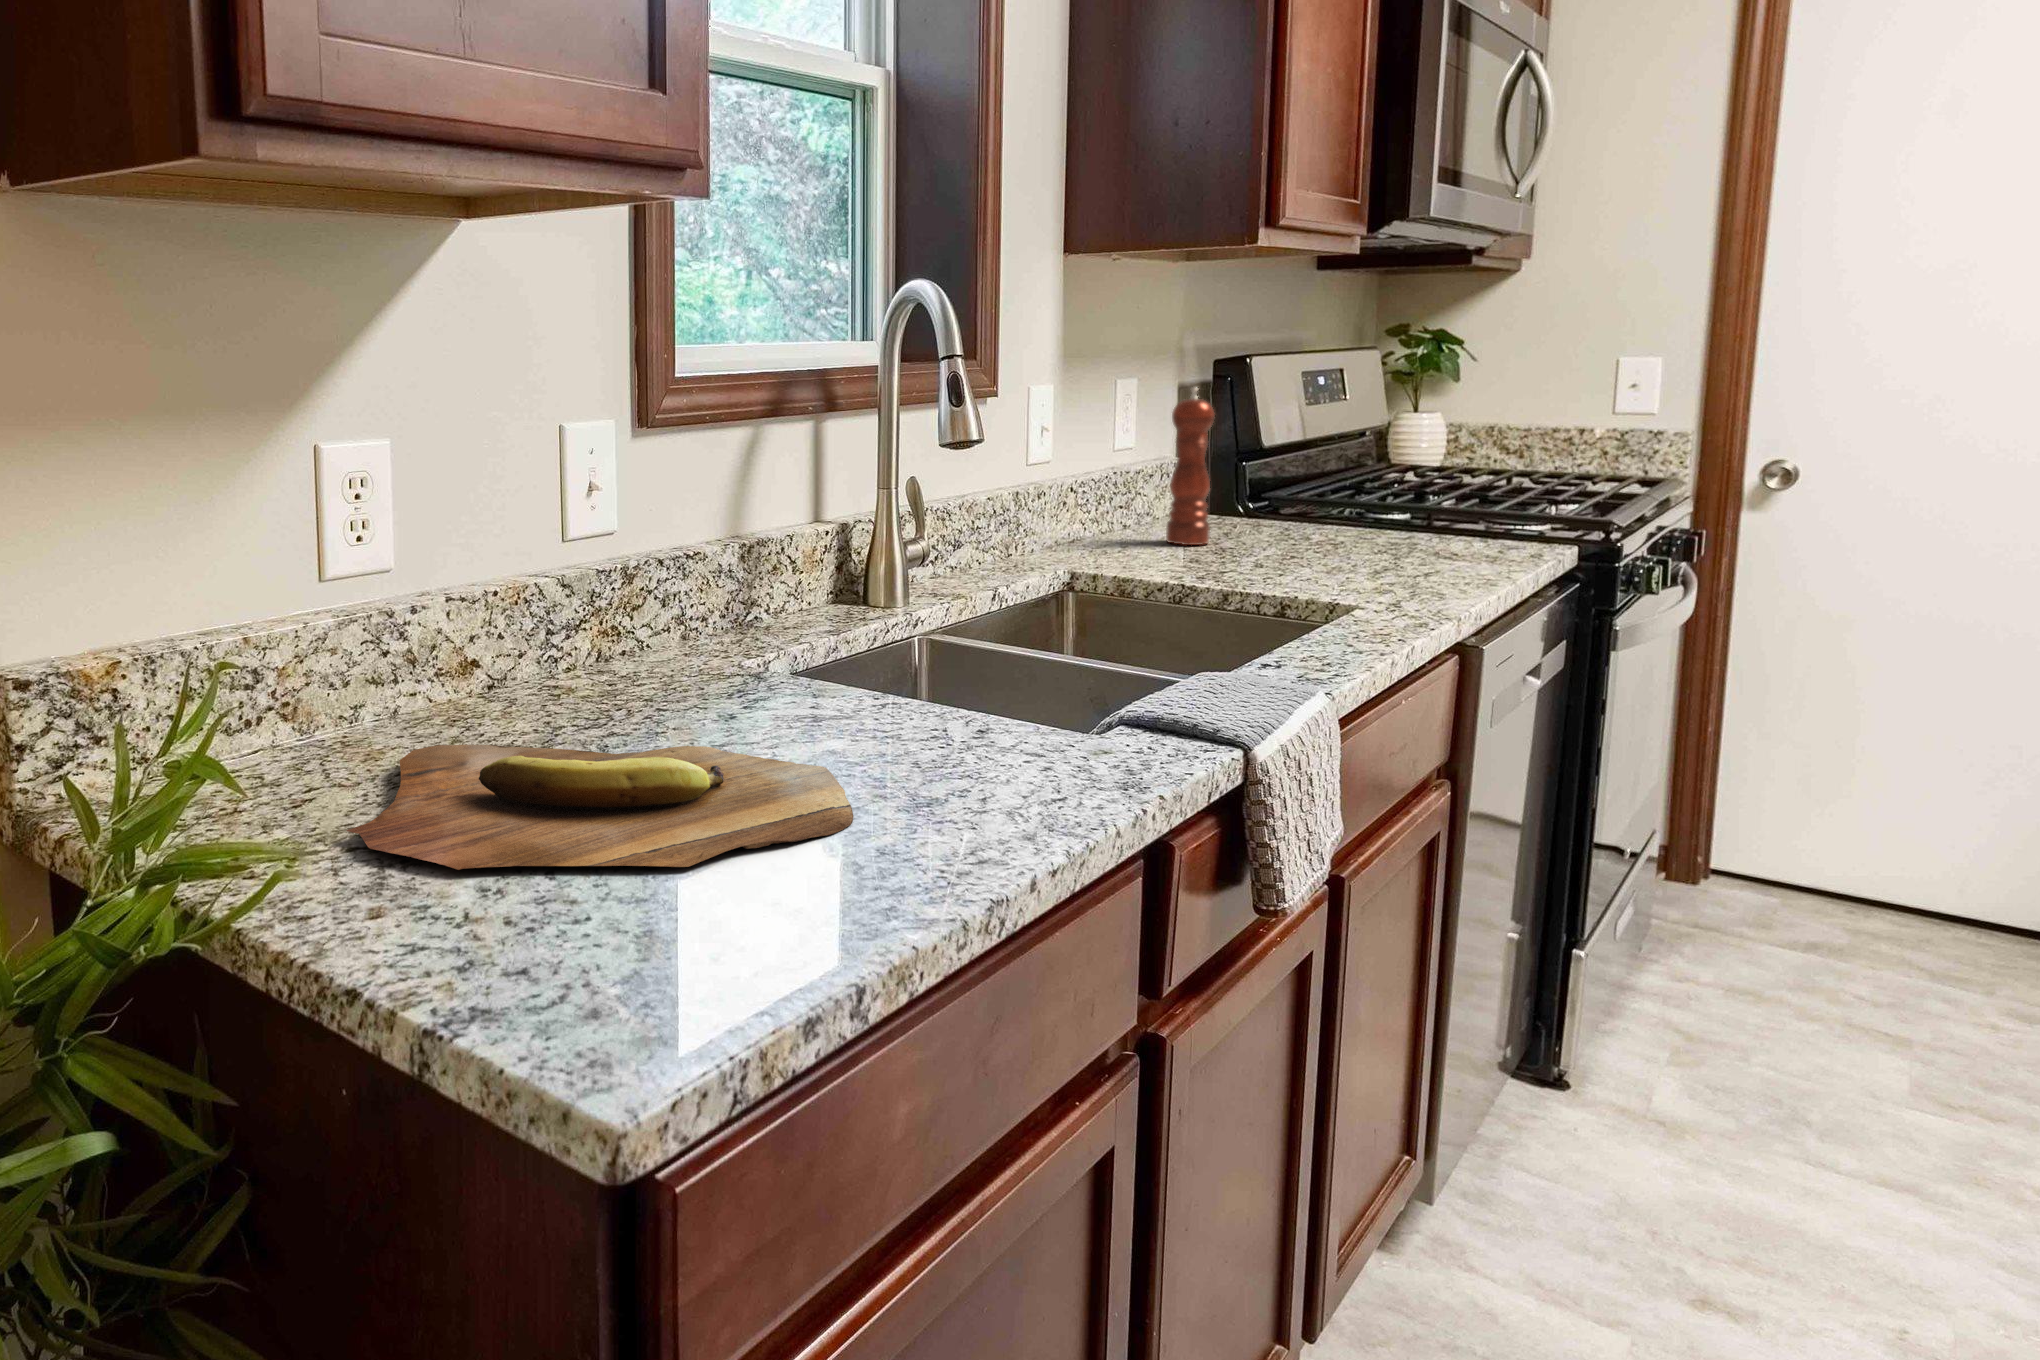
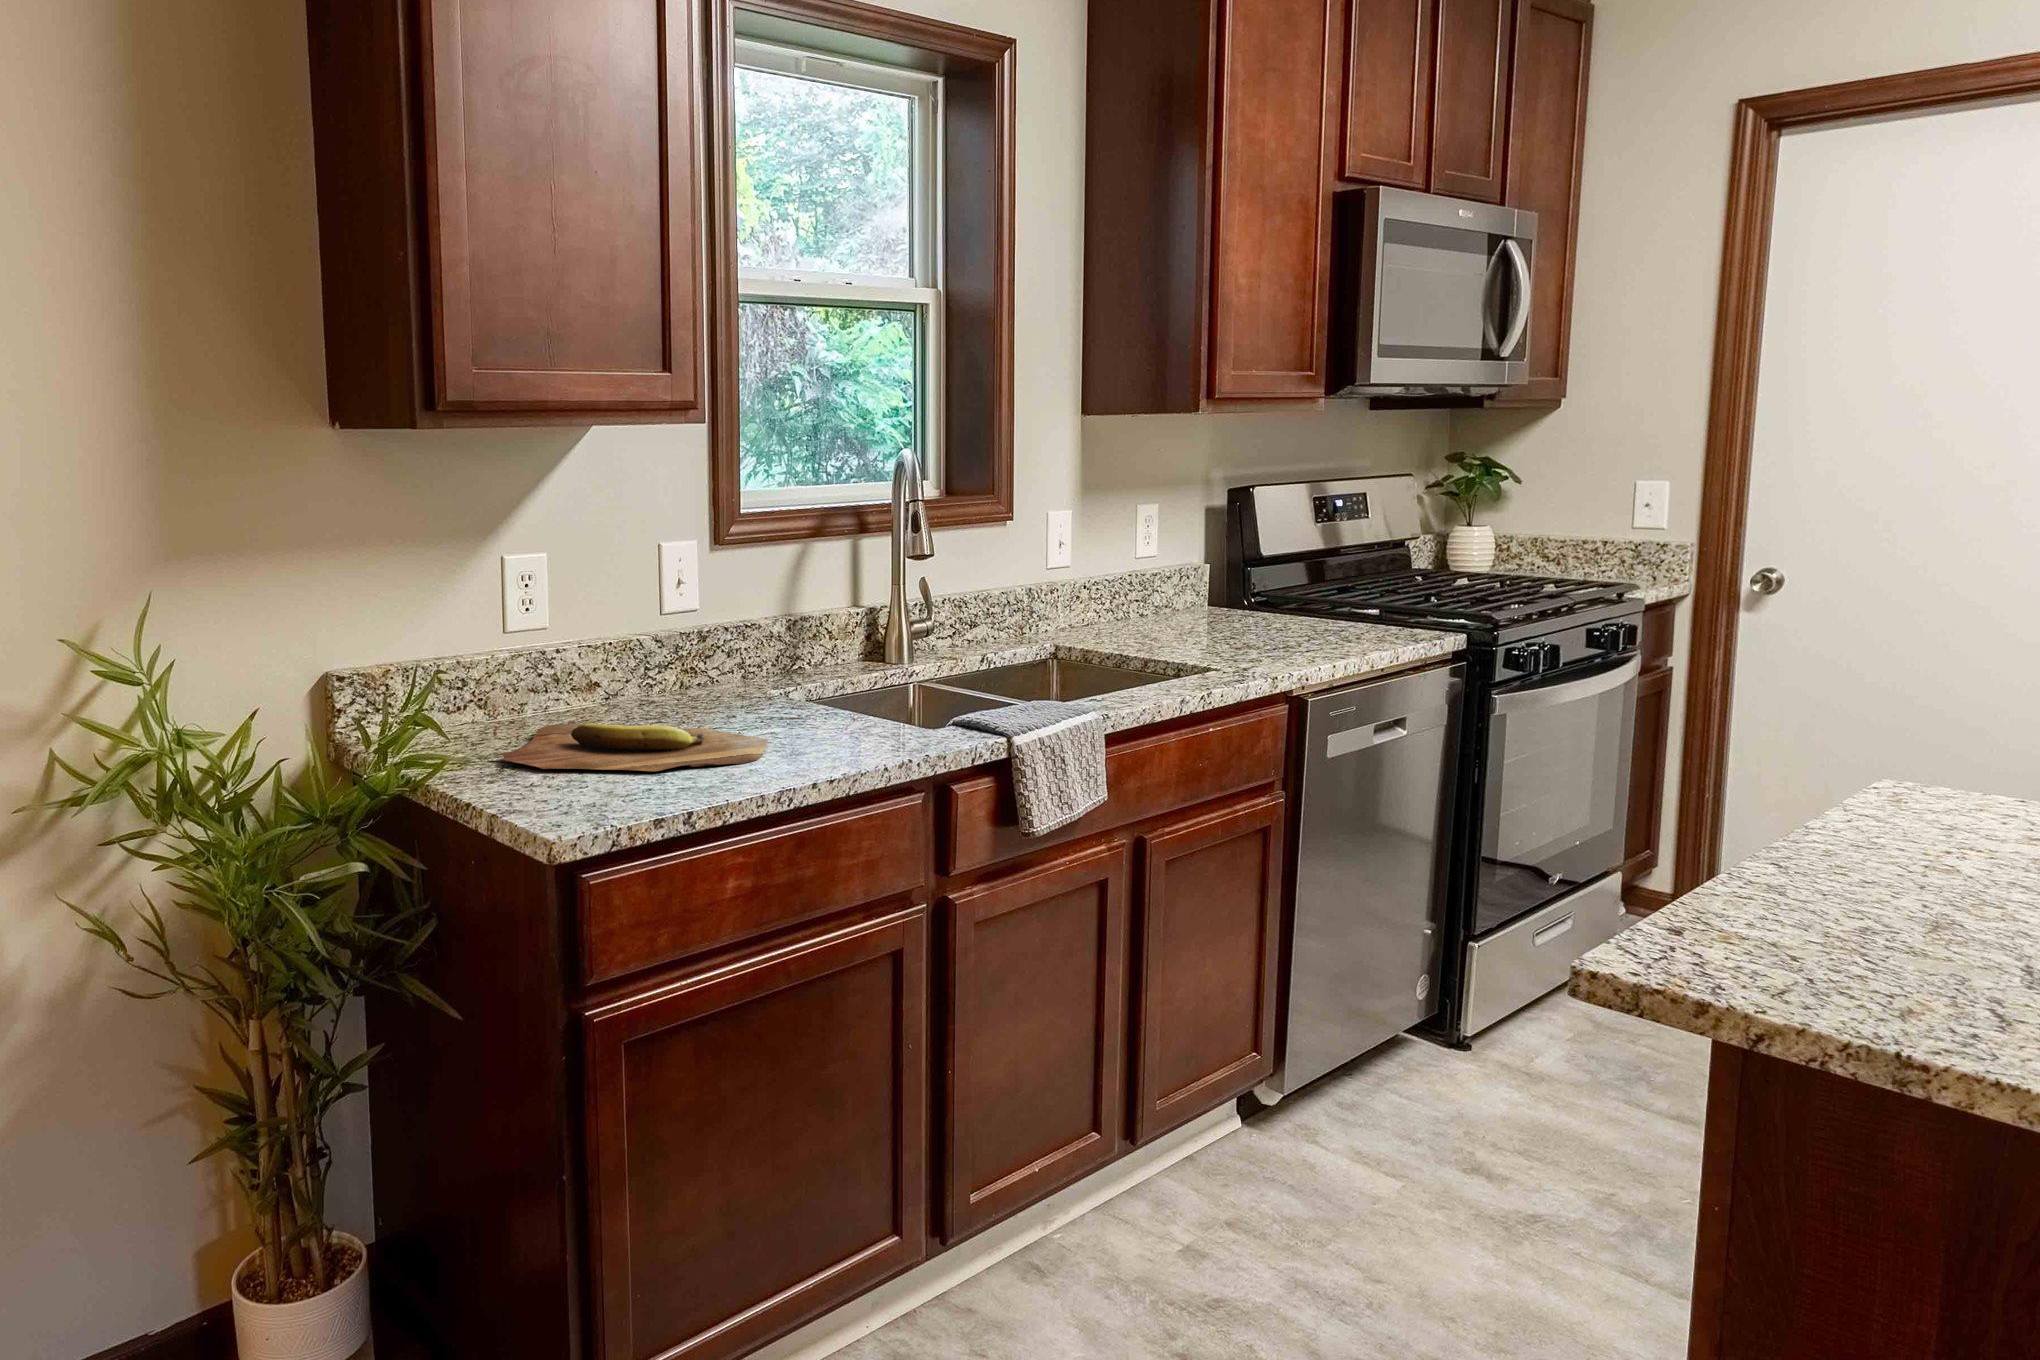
pepper mill: present [1166,388,1215,545] -> none [1156,513,1189,630]

